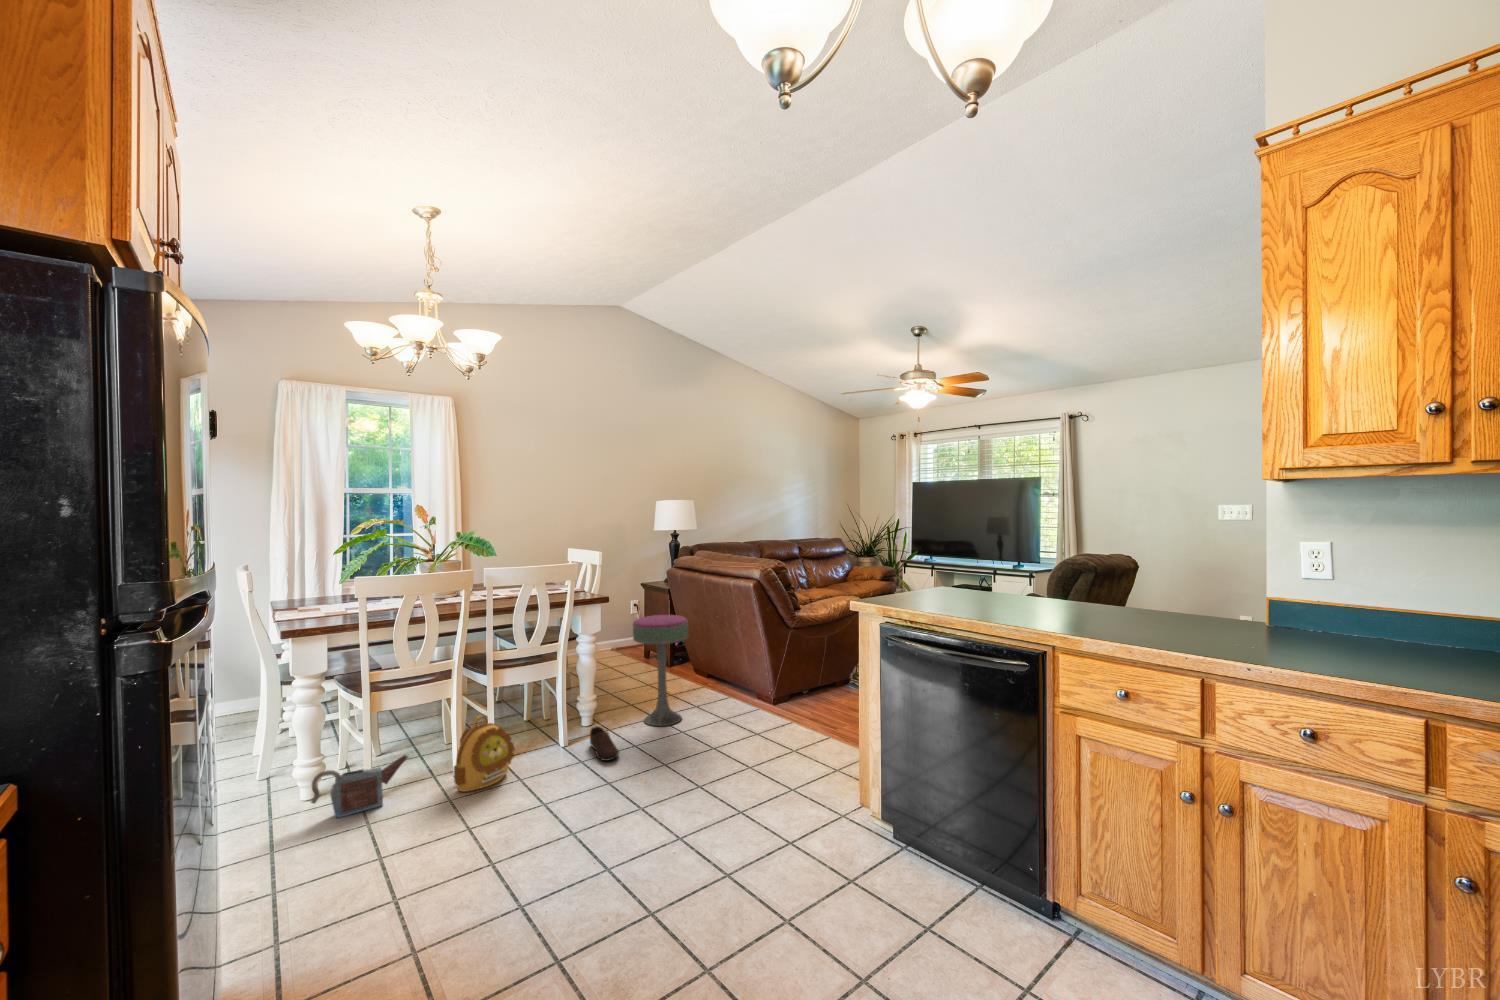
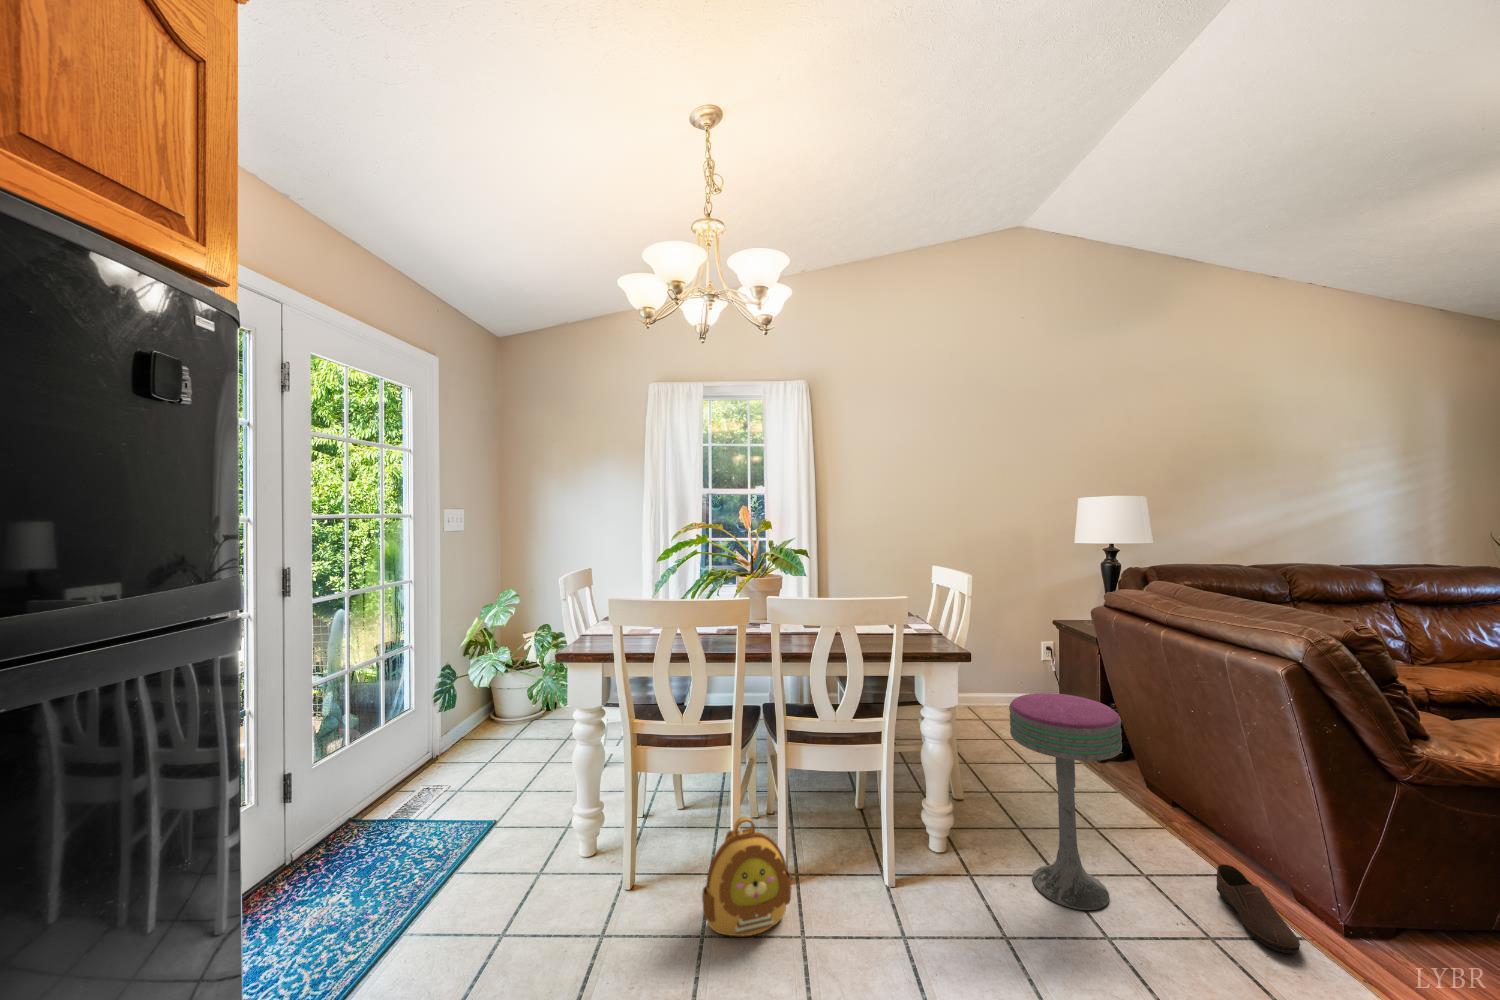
shoe: present [590,726,619,761] -> present [1217,864,1300,953]
watering can: present [311,755,408,818] -> none [547,841,656,910]

